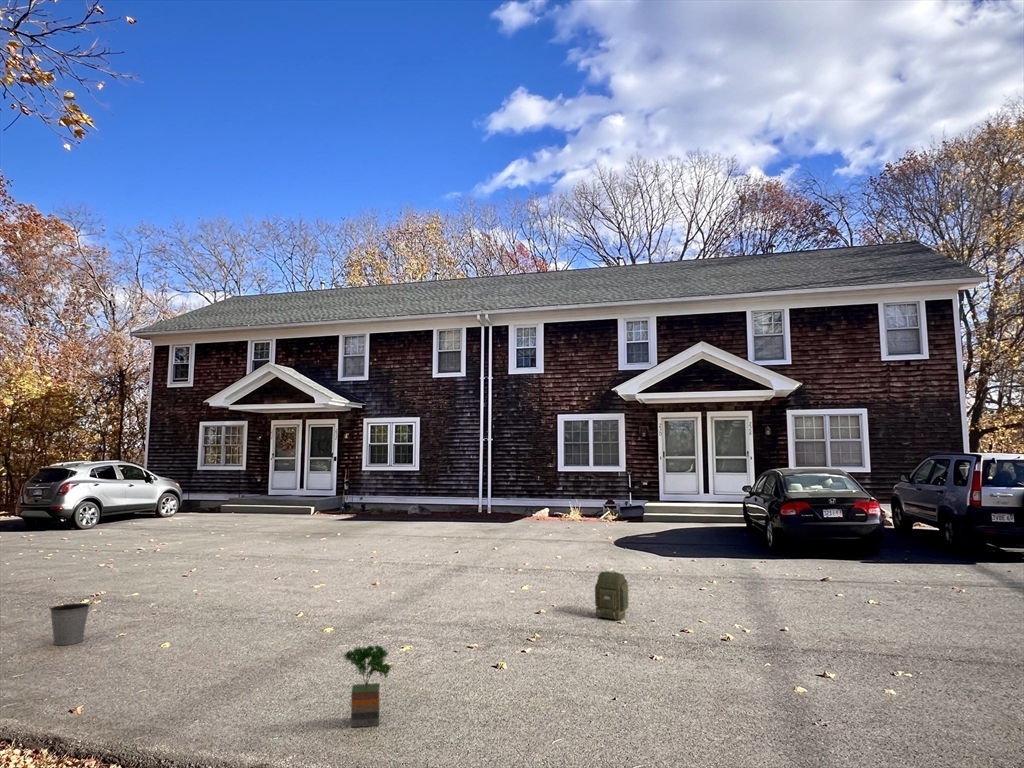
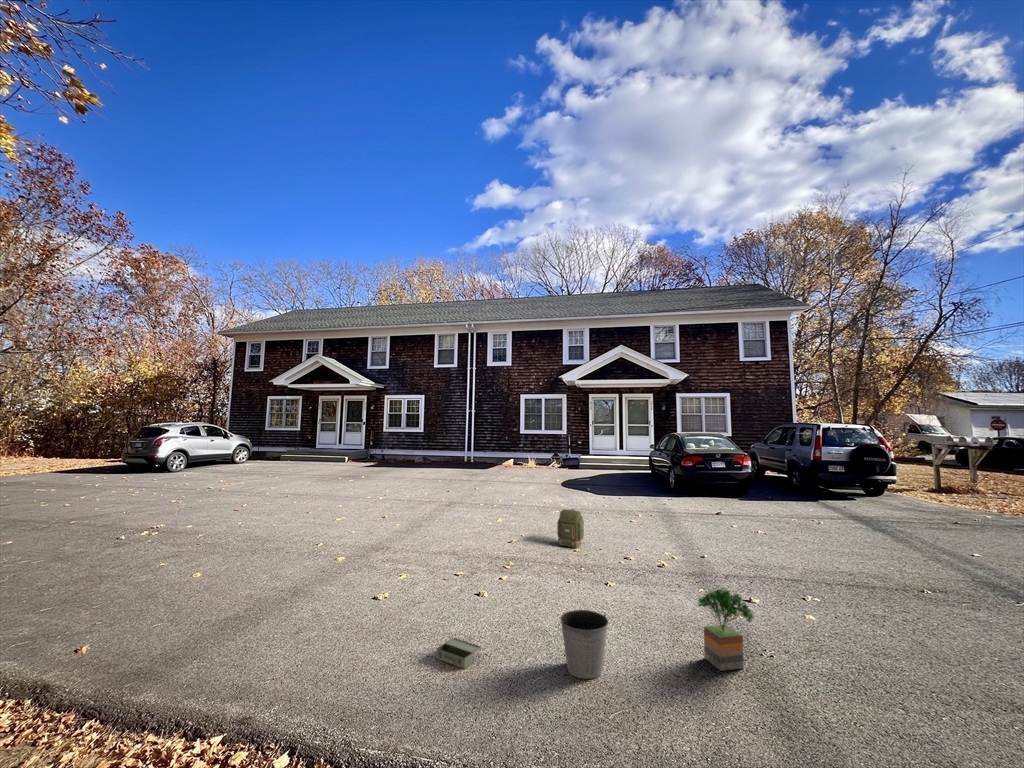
bucket: present [50,603,90,645] -> present [559,610,608,679]
potted tree: present [344,645,392,727] -> present [698,589,754,671]
toolbox: none [447,702,494,729] -> present [436,638,481,669]

